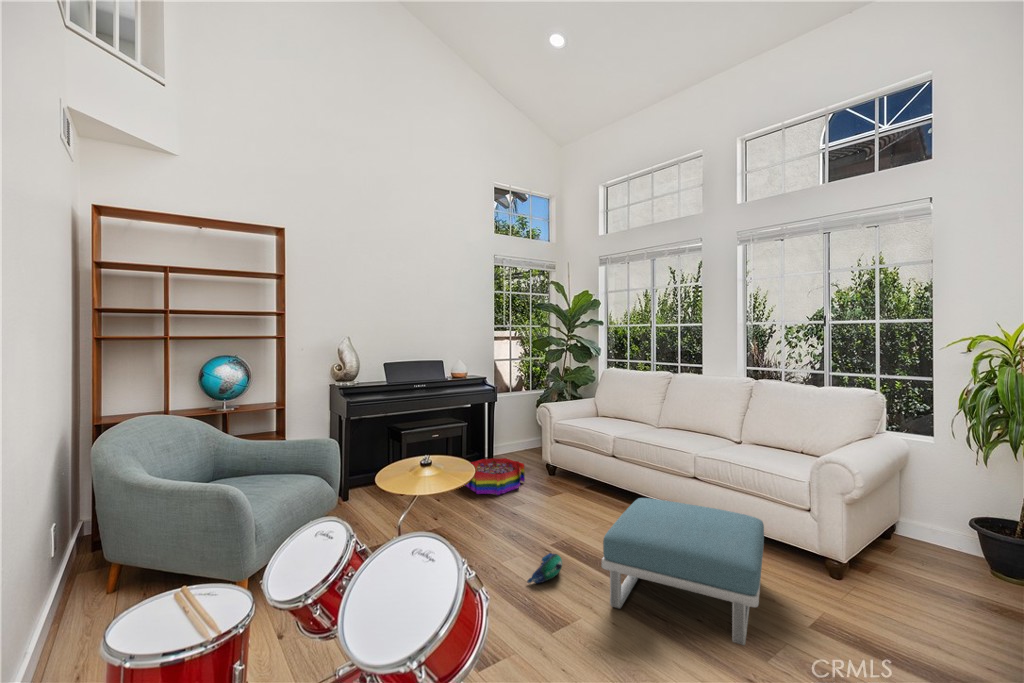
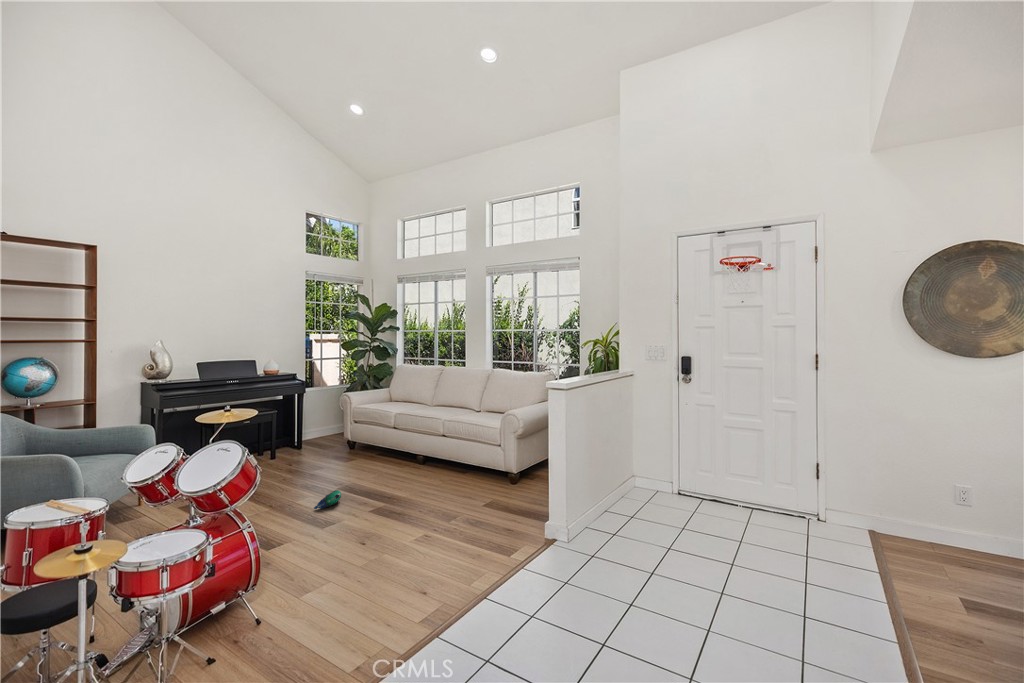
storage bin: present [466,458,525,495] -> none [274,438,327,466]
footstool: present [602,498,764,645] -> none [363,449,471,518]

